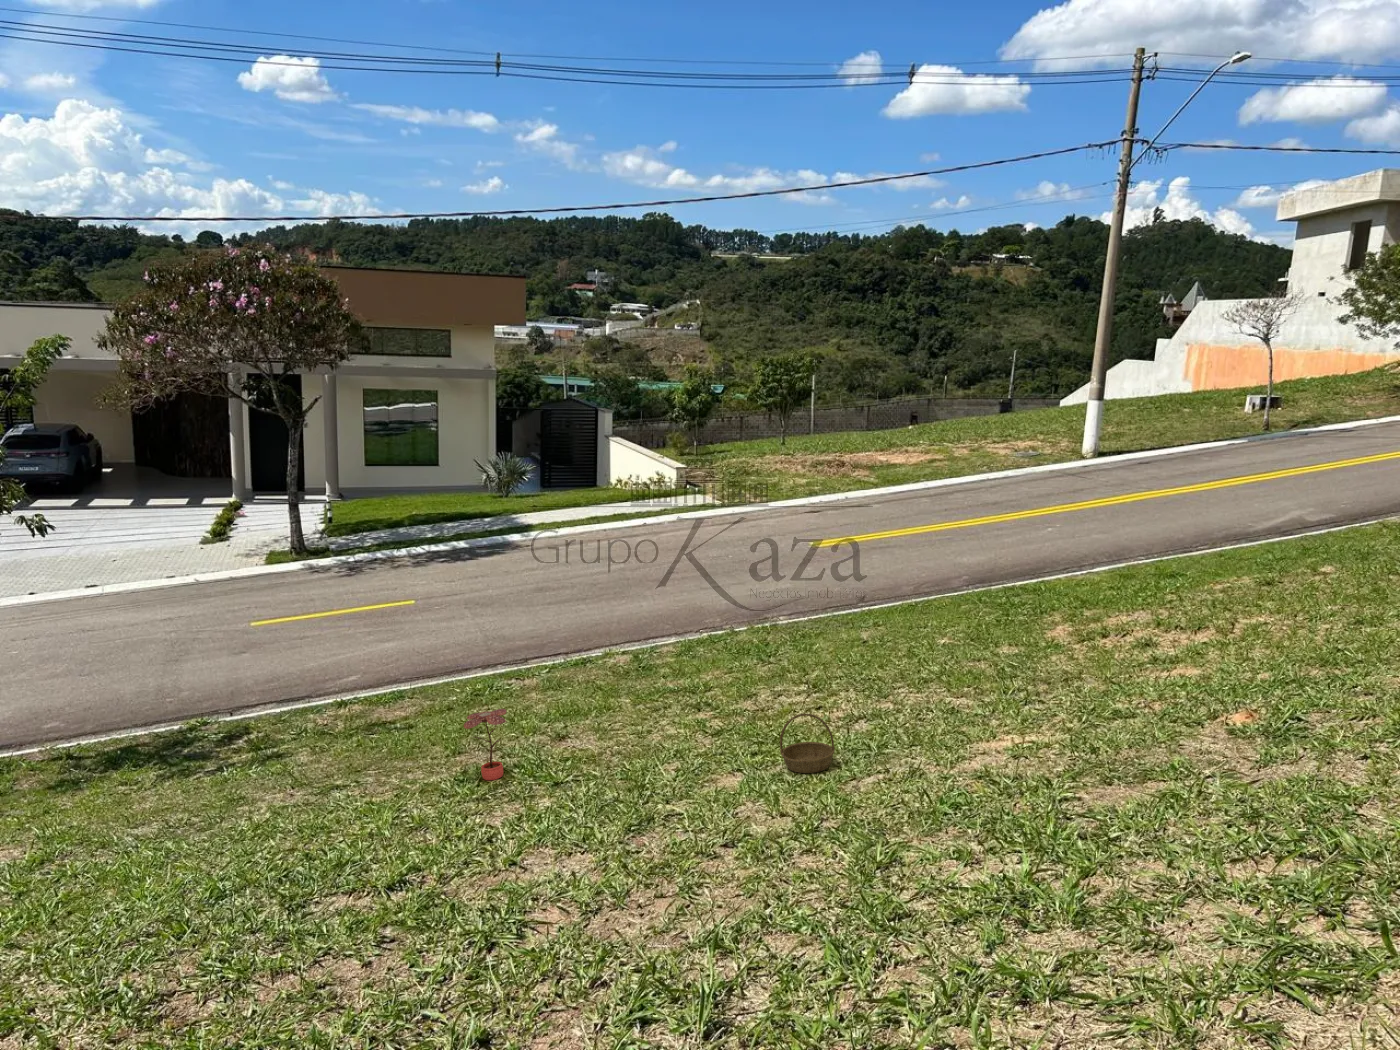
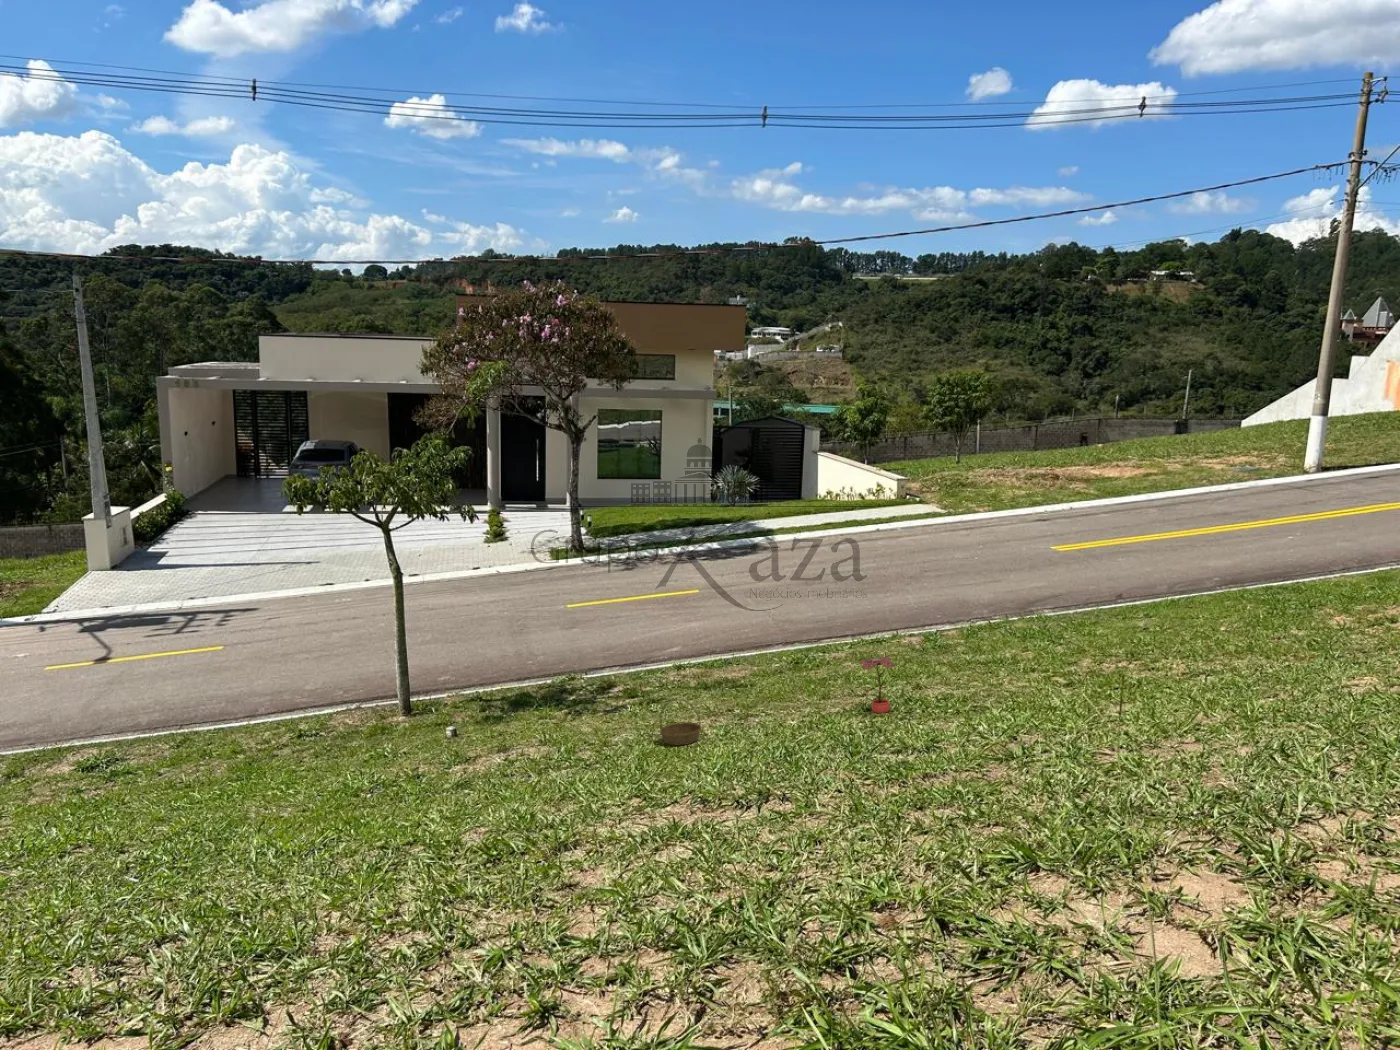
basket: present [780,714,835,773] -> present [660,699,701,745]

